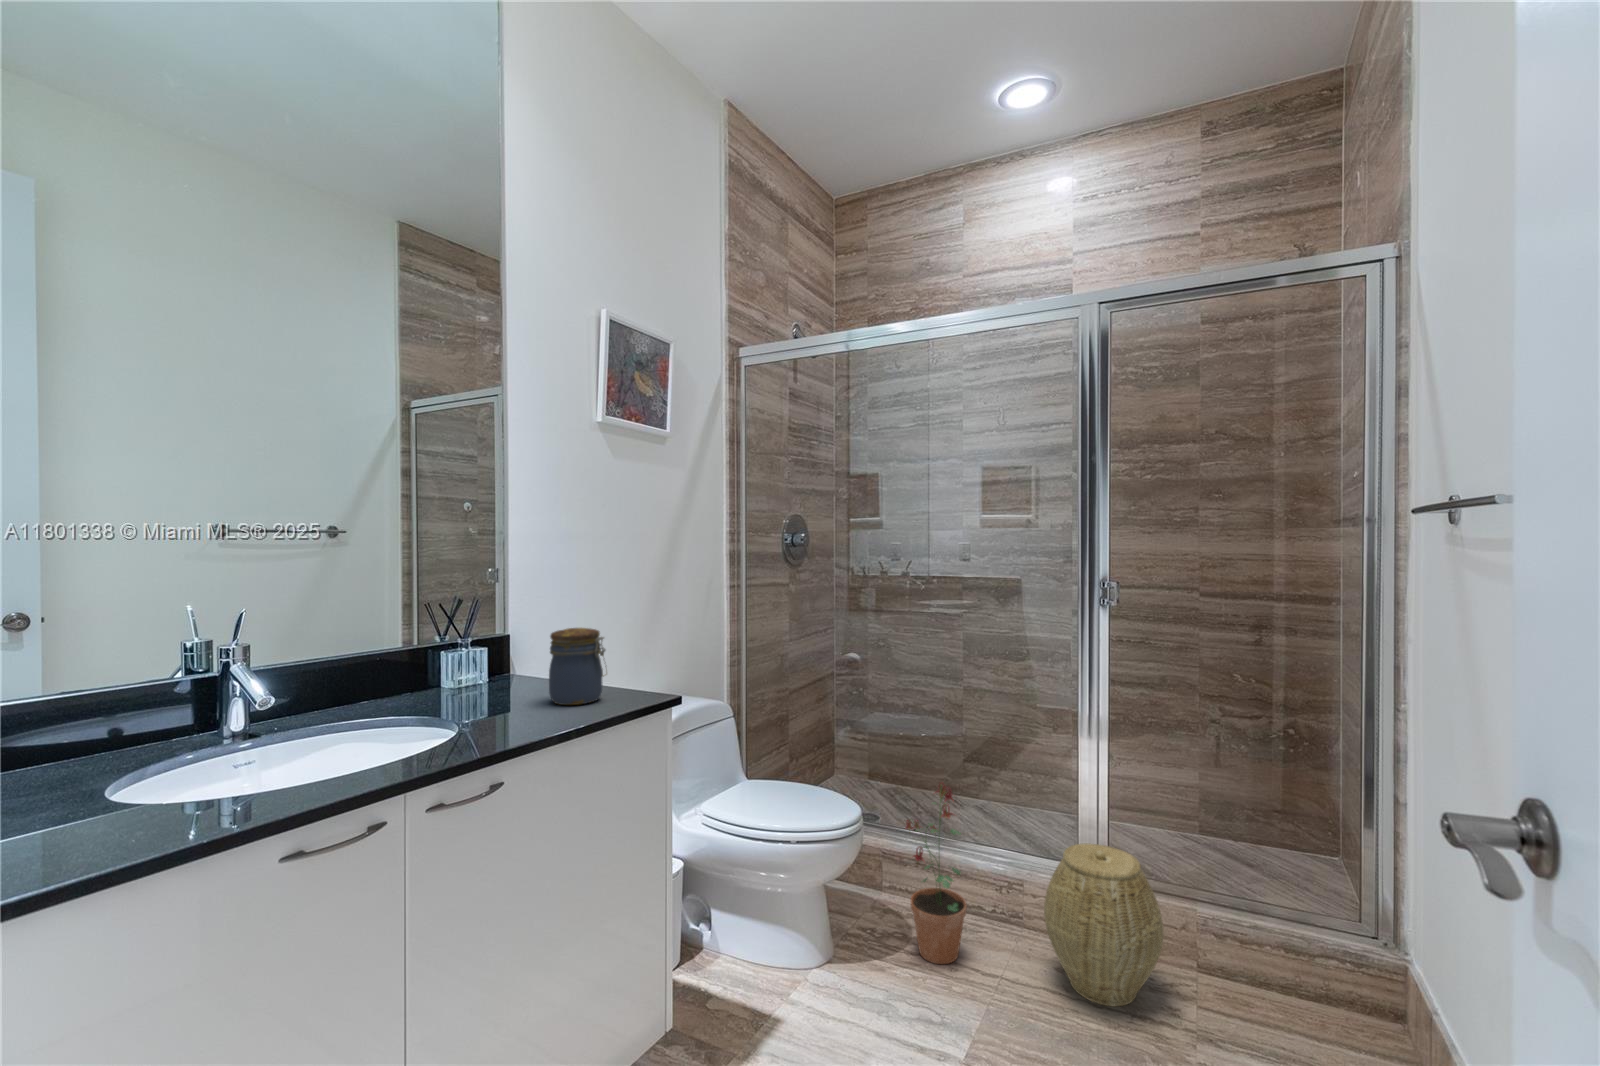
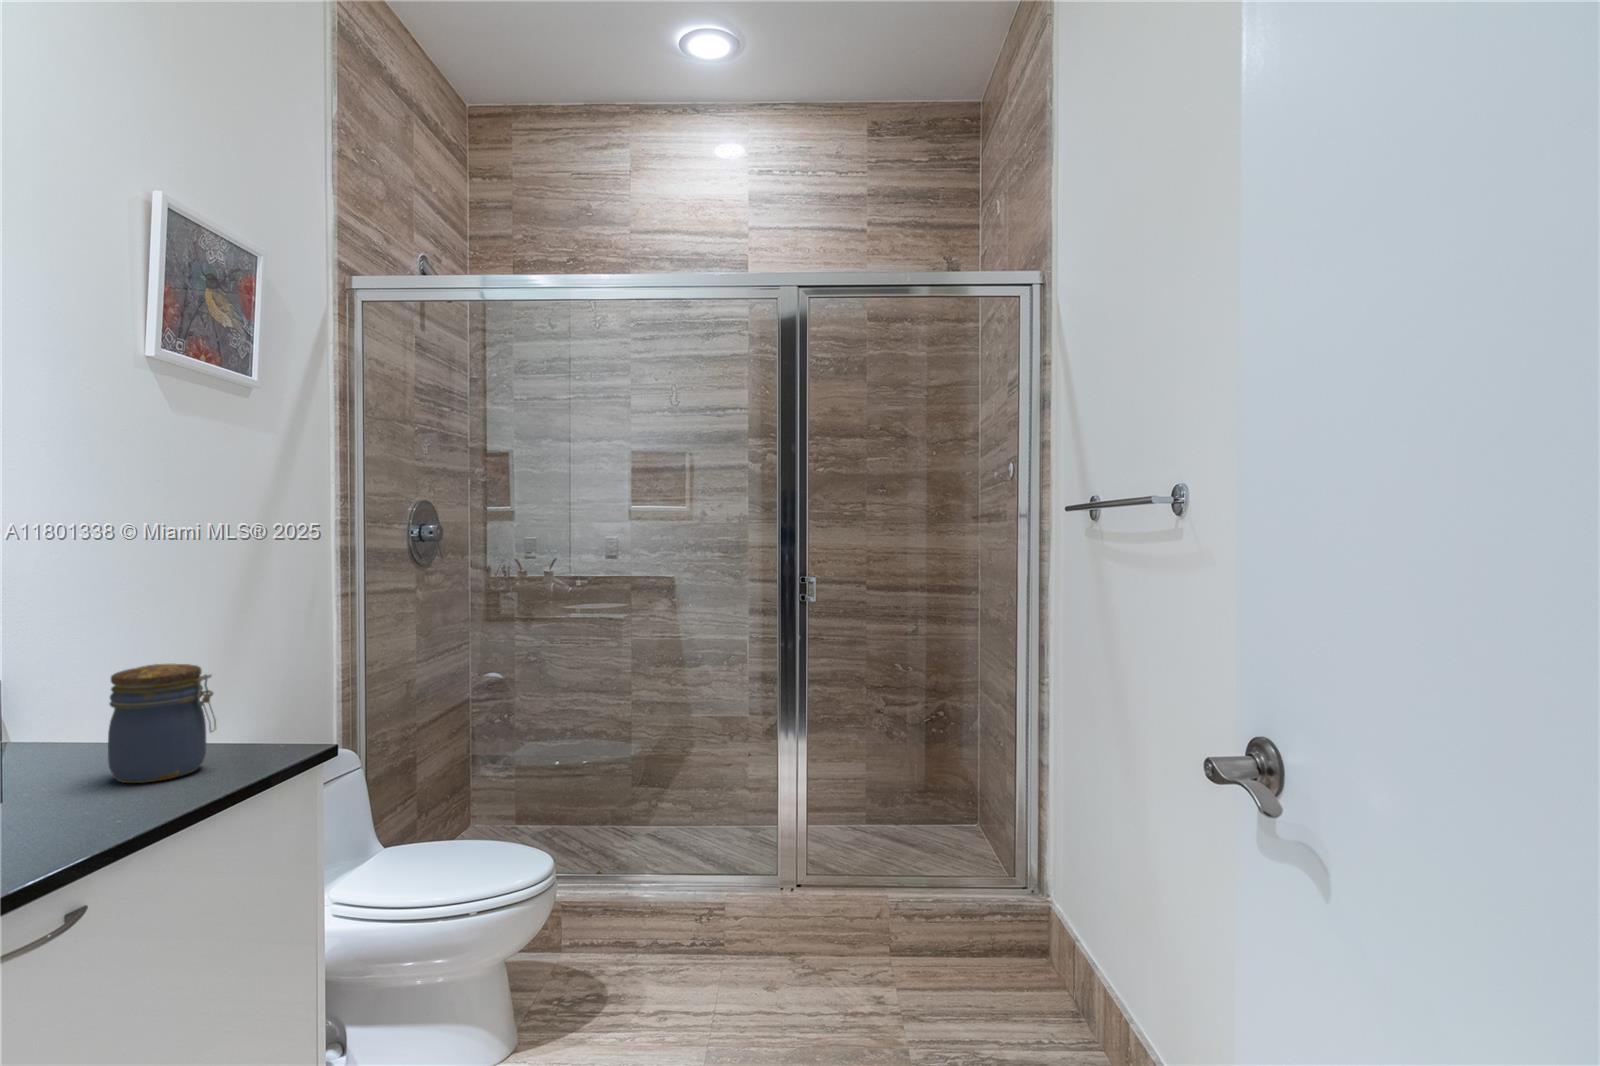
potted plant: present [906,783,966,964] -> none [596,811,674,1020]
woven basket: present [1044,843,1164,1006] -> none [756,847,869,1010]

